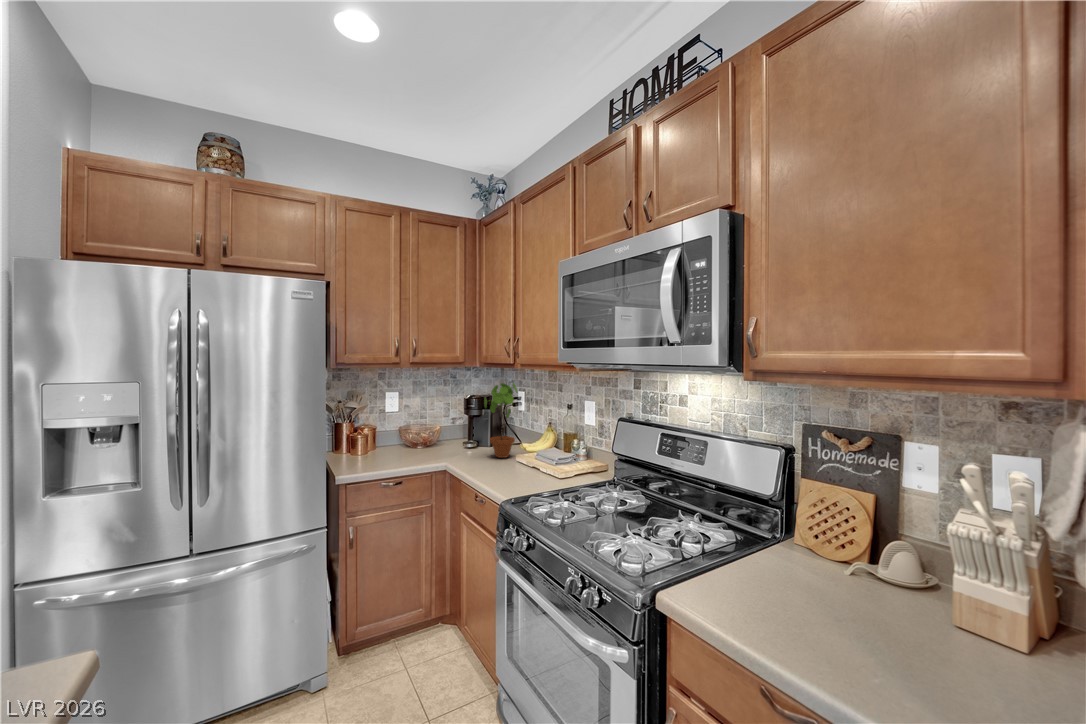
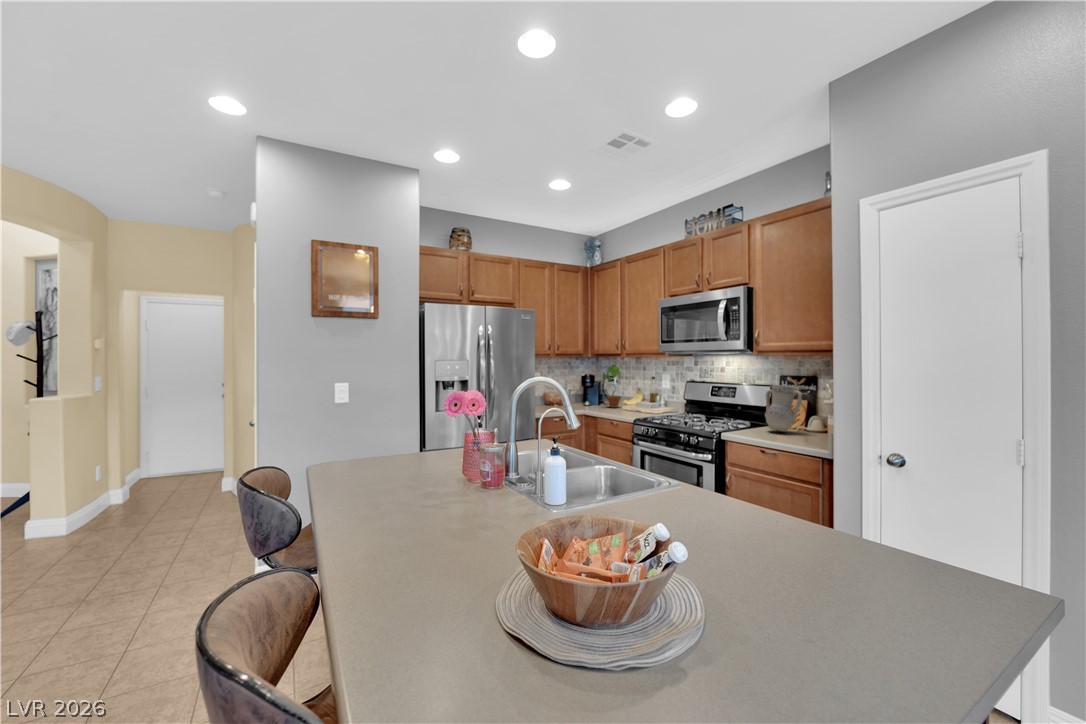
vase: none [771,462,881,598] -> present [765,385,802,432]

